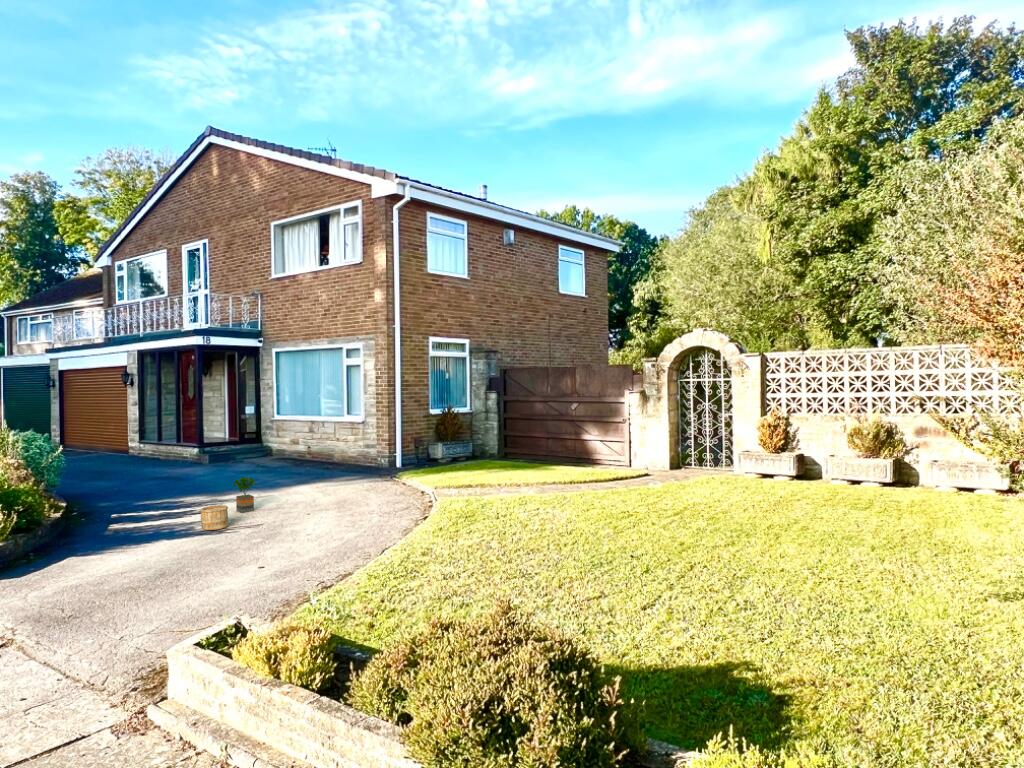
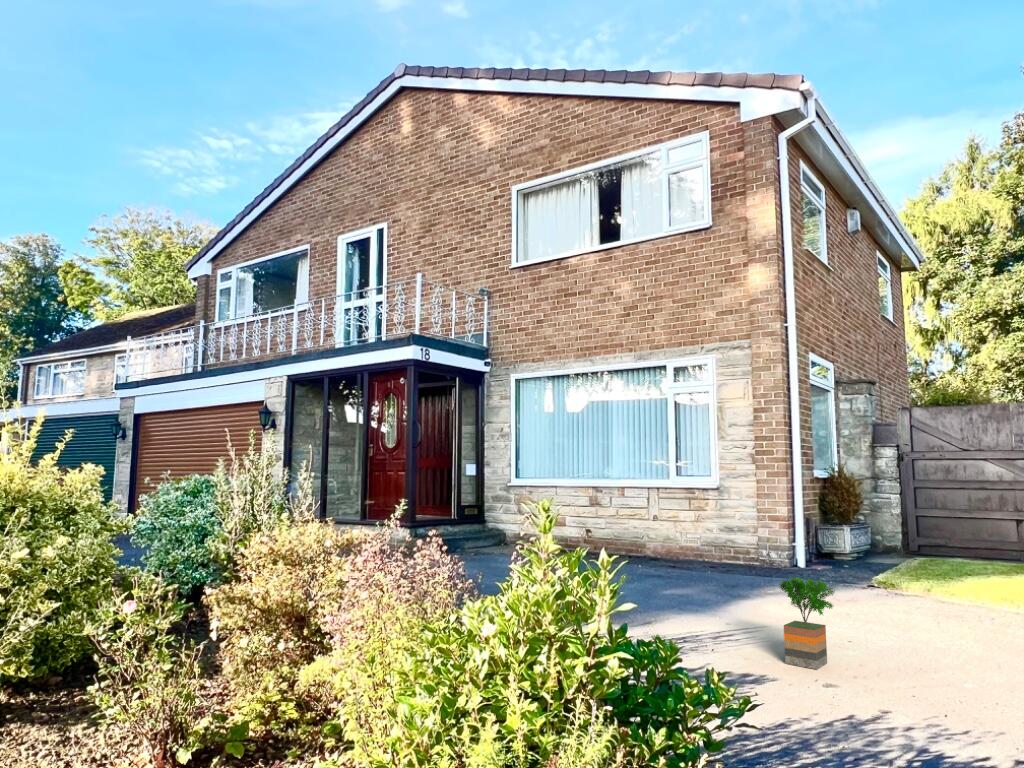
wooden bucket: present [200,505,228,530] -> none [853,656,940,739]

